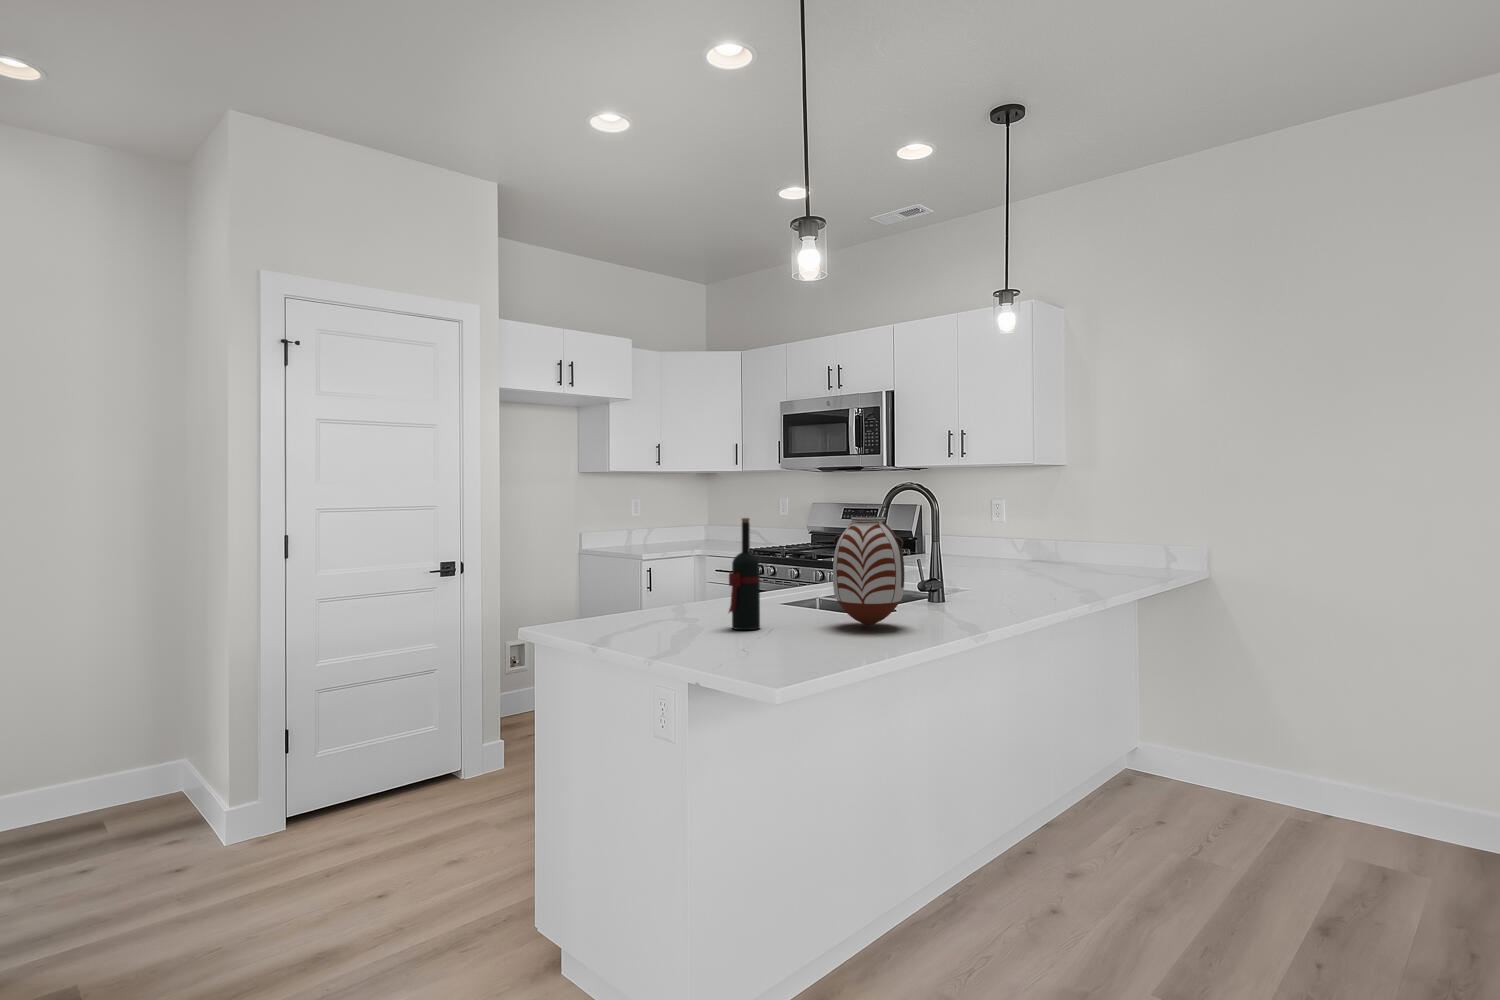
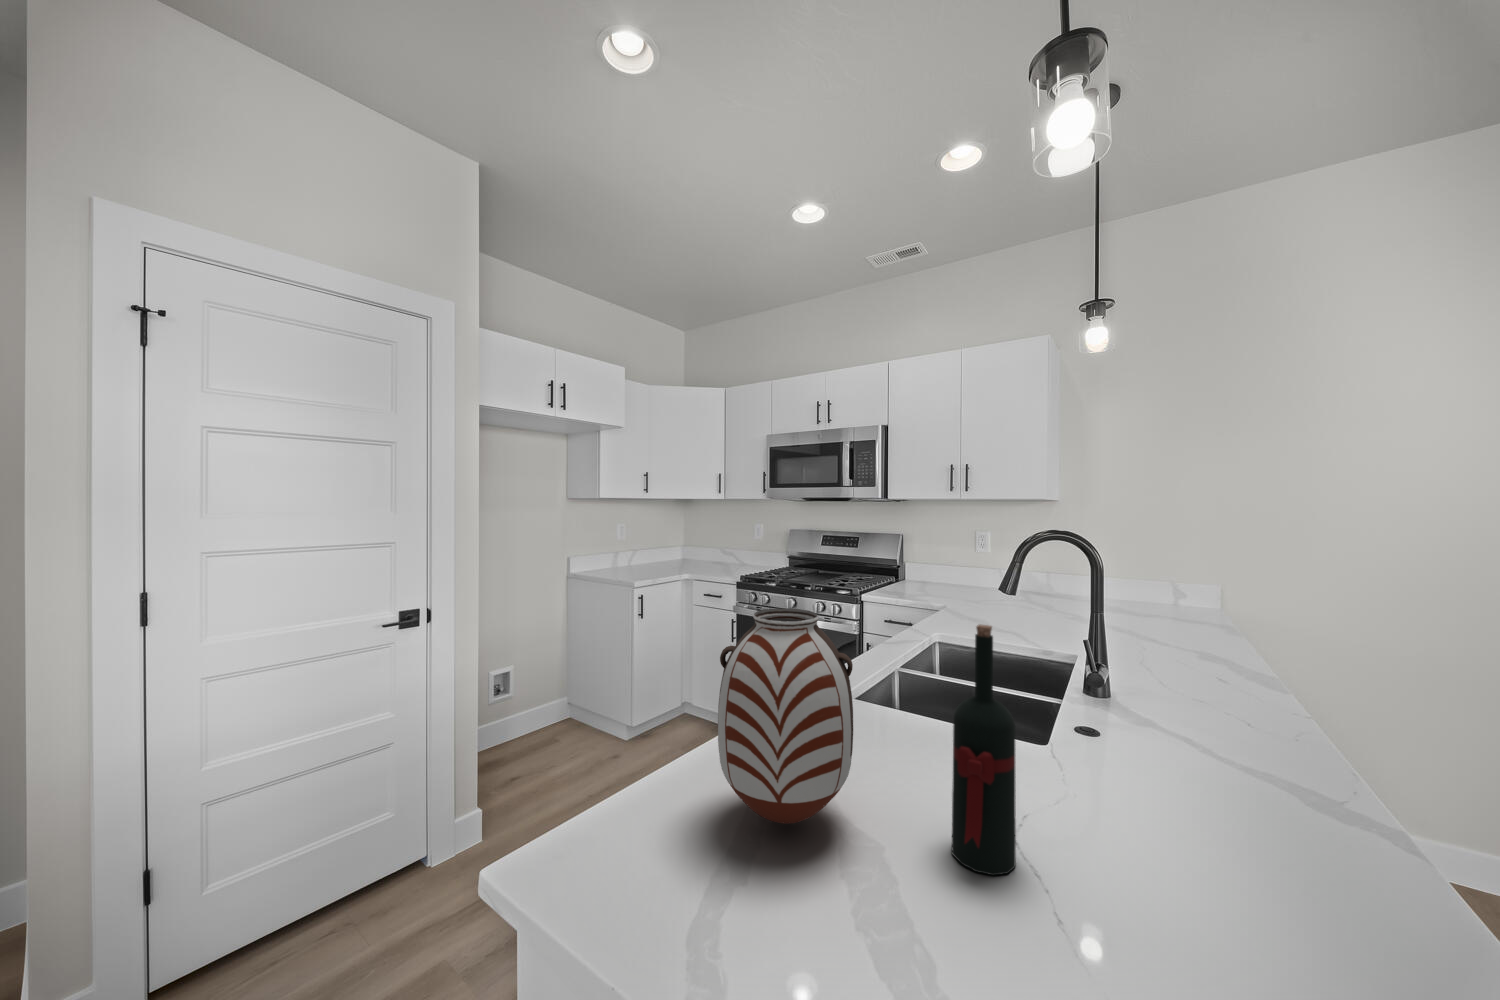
vase: present [833,517,904,627] -> present [718,608,853,824]

